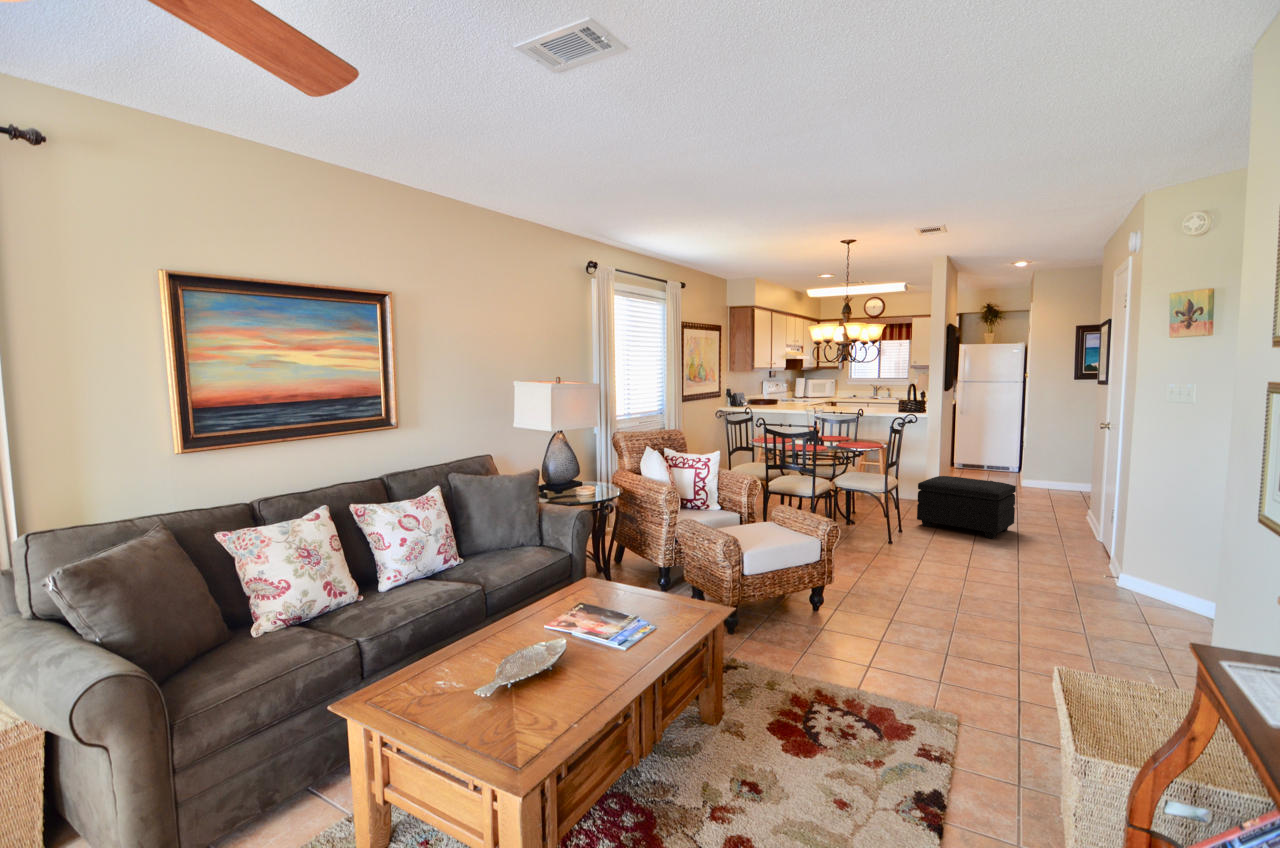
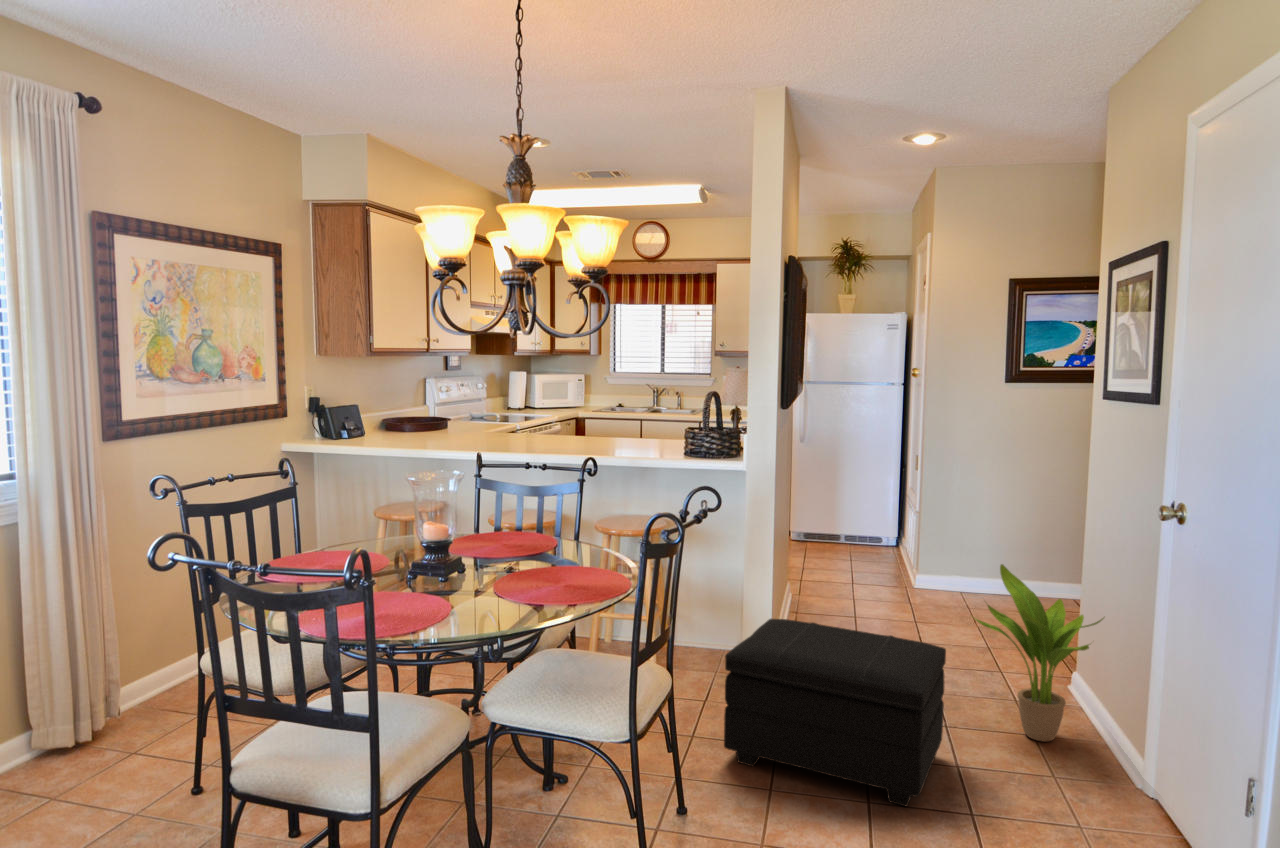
potted plant: none [1032,458,1092,531] -> present [975,564,1104,741]

